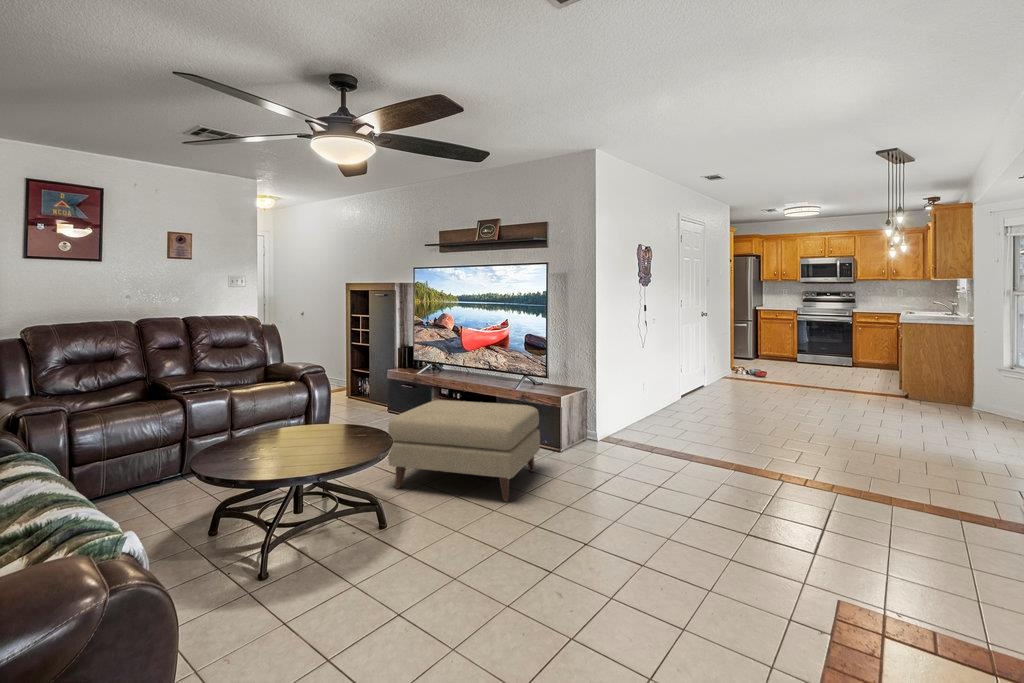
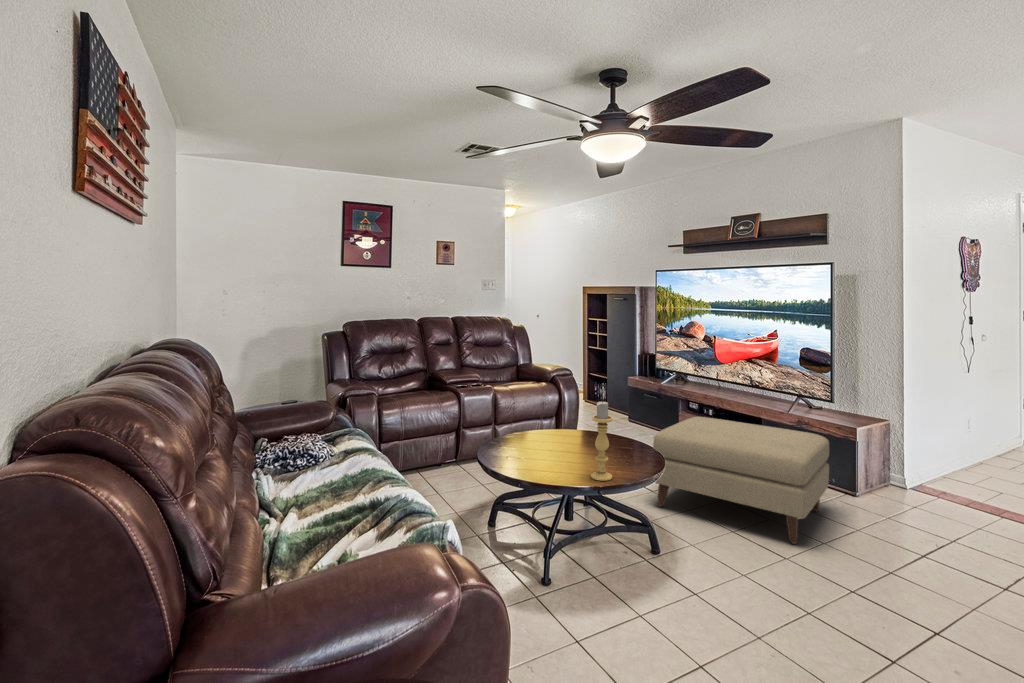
candle holder: none [304,389,328,468] -> present [591,401,613,481]

